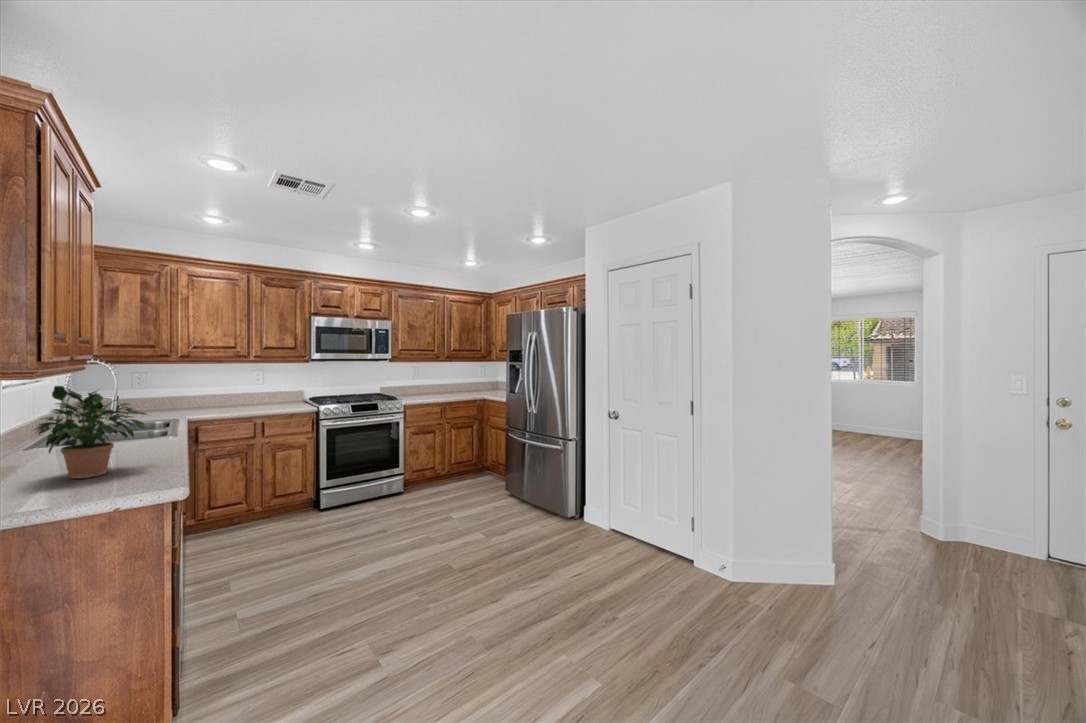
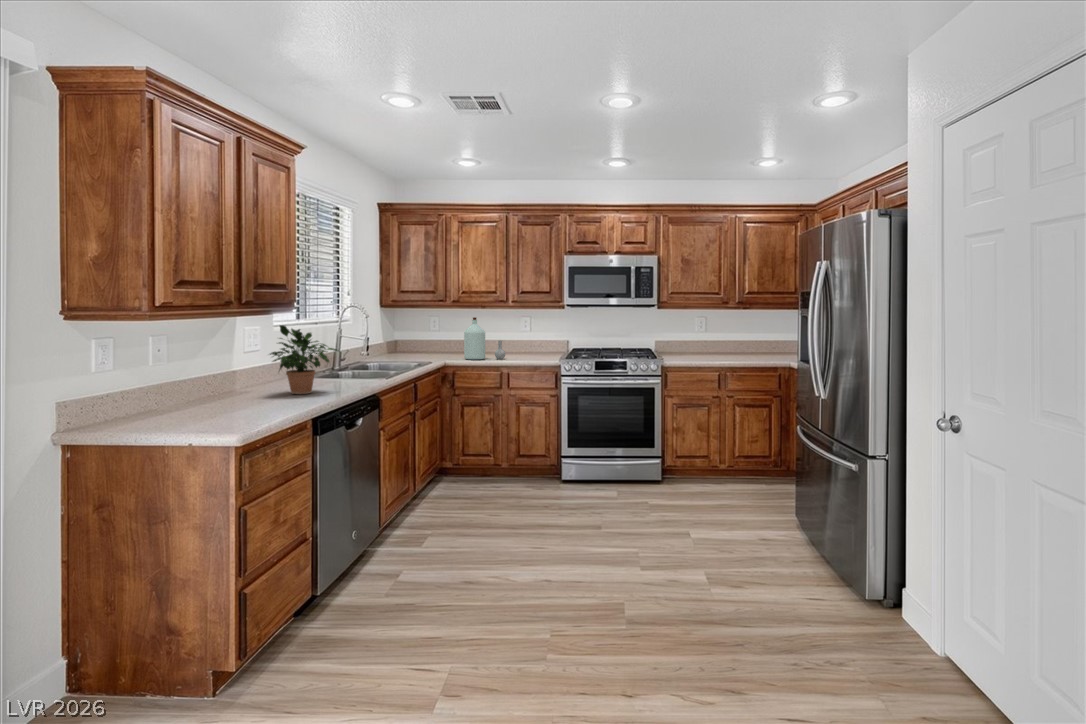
bottle: none [204,371,251,413] -> present [464,317,505,360]

